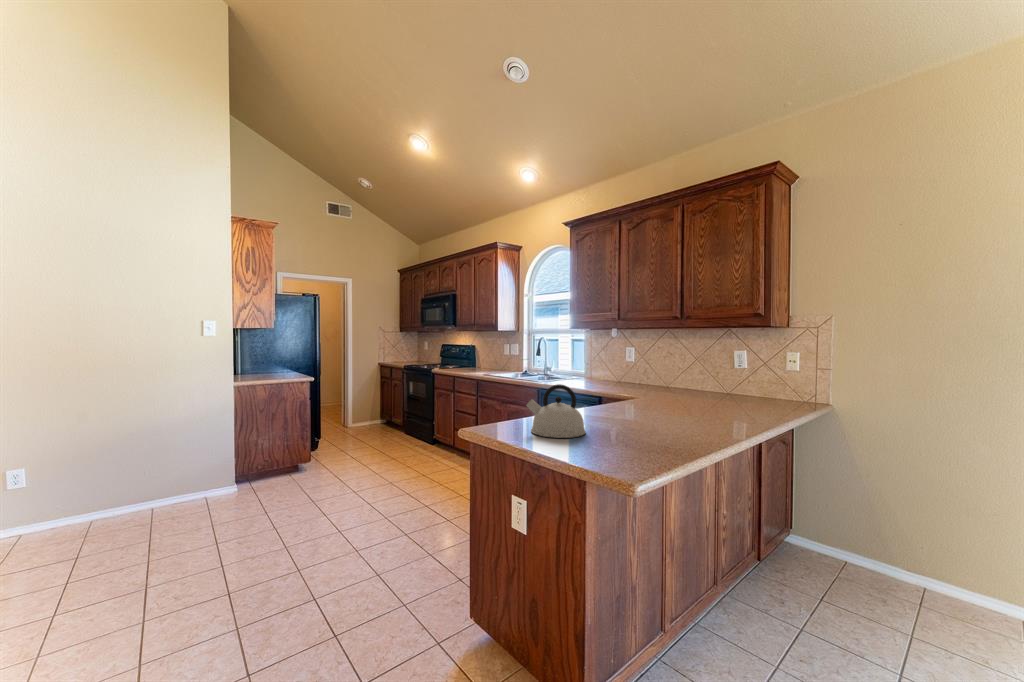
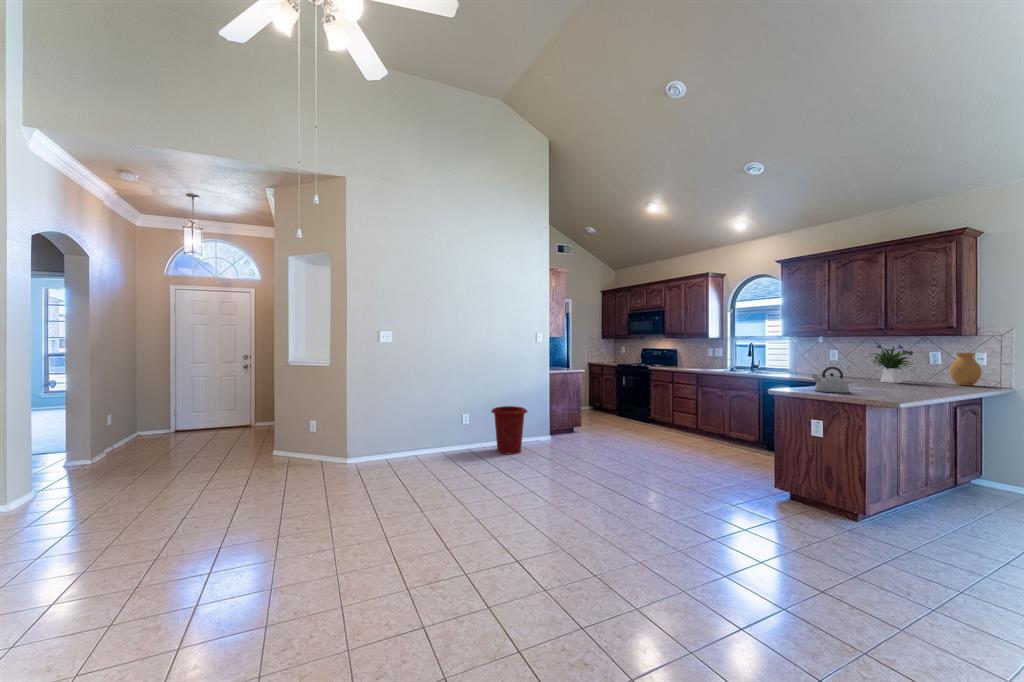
flower arrangement: none [651,337,716,398] -> present [873,344,913,383]
vase: none [756,353,794,402] -> present [950,353,982,386]
waste bin: none [36,450,133,546] -> present [491,406,527,454]

